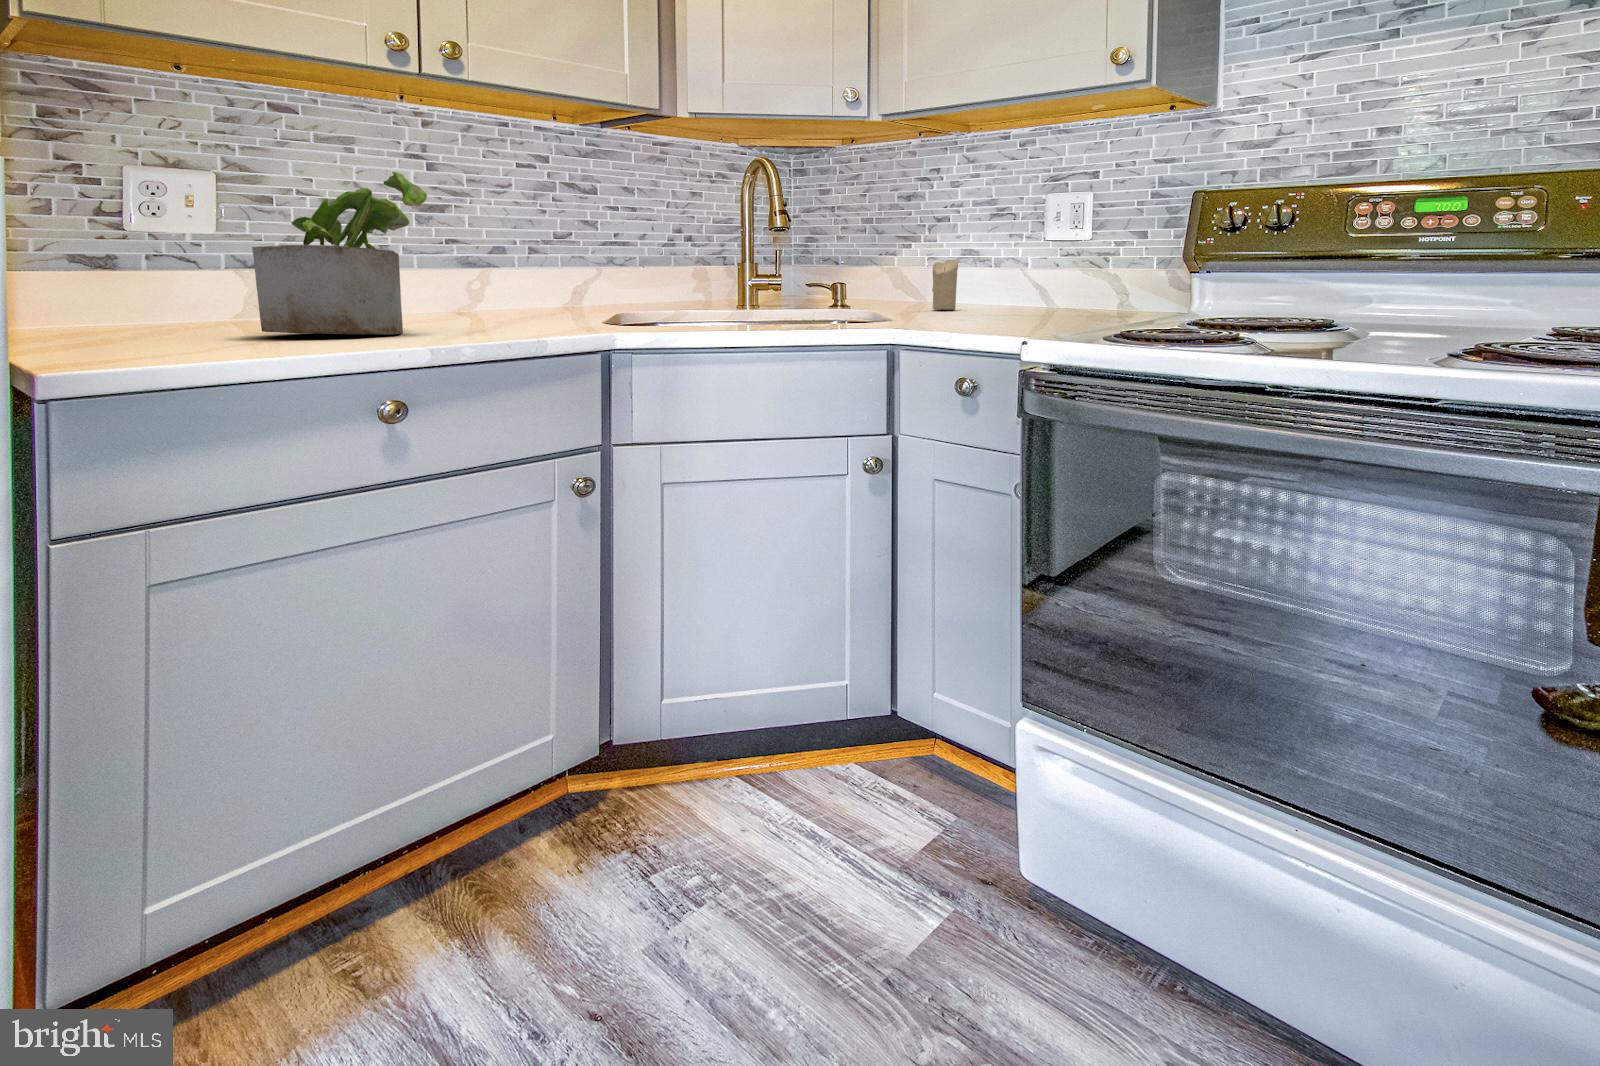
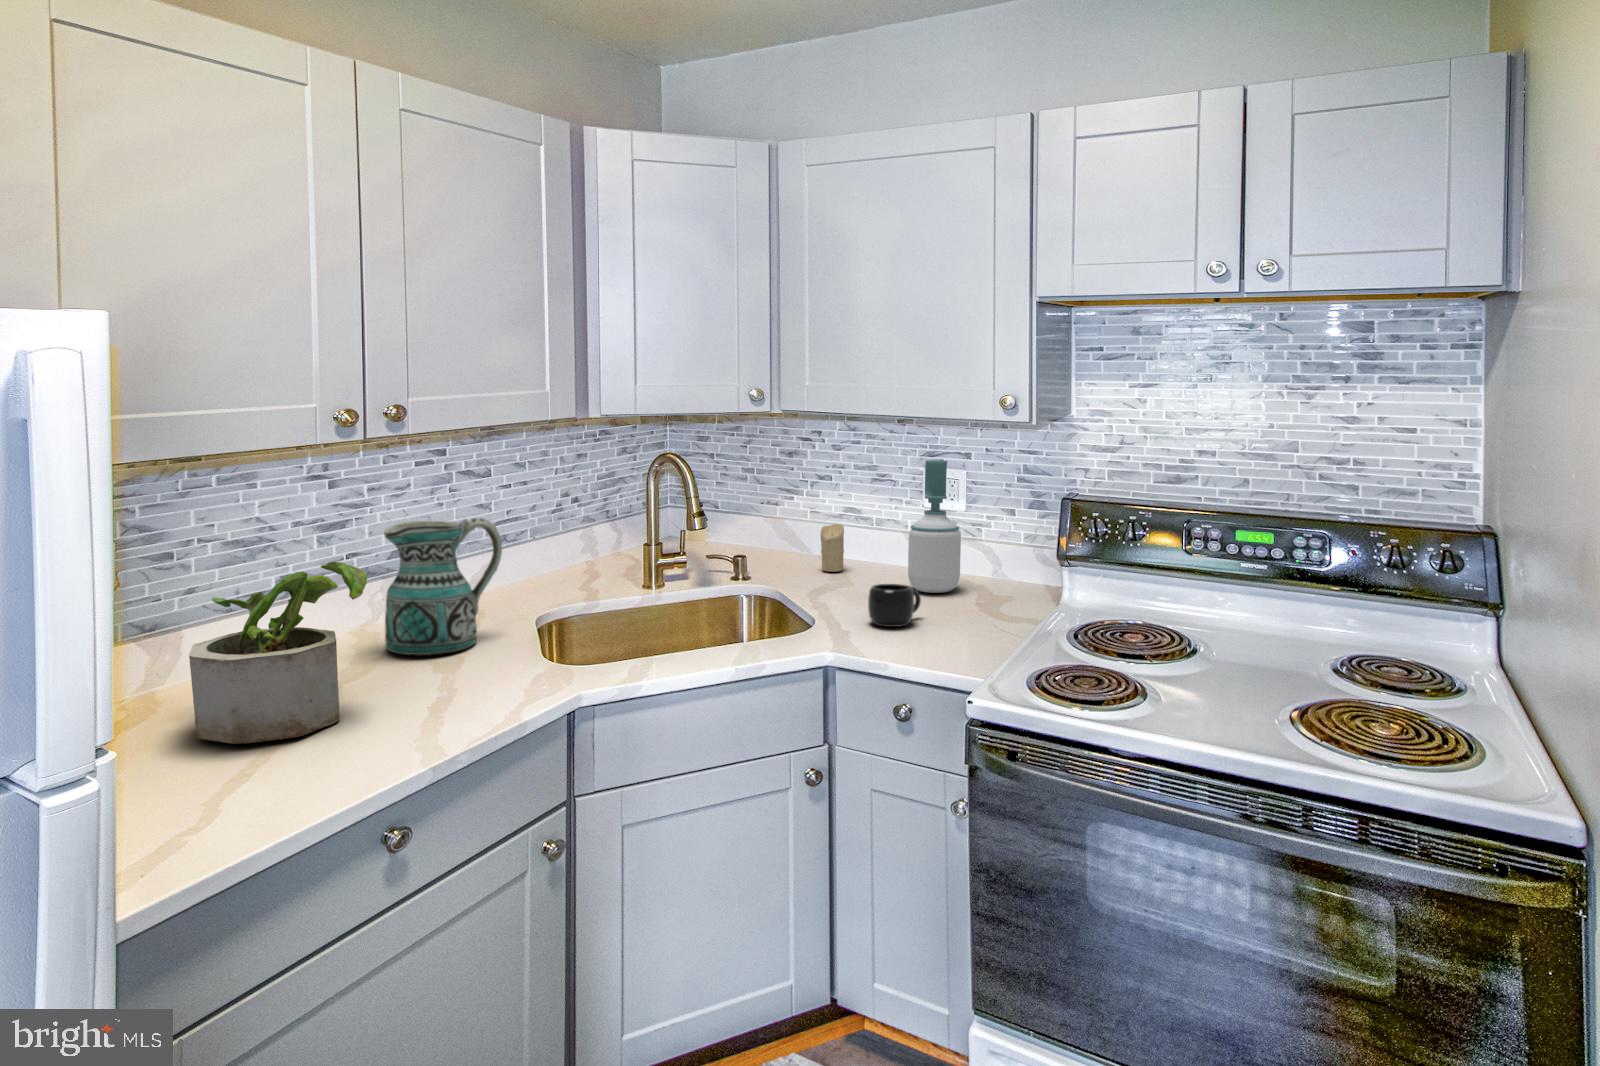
soap bottle: none [1019,165,1080,315] -> present [908,460,961,593]
ceramic pitcher: none [470,189,589,323] -> present [384,518,502,655]
mug: none [962,279,1023,322] -> present [868,584,921,627]

